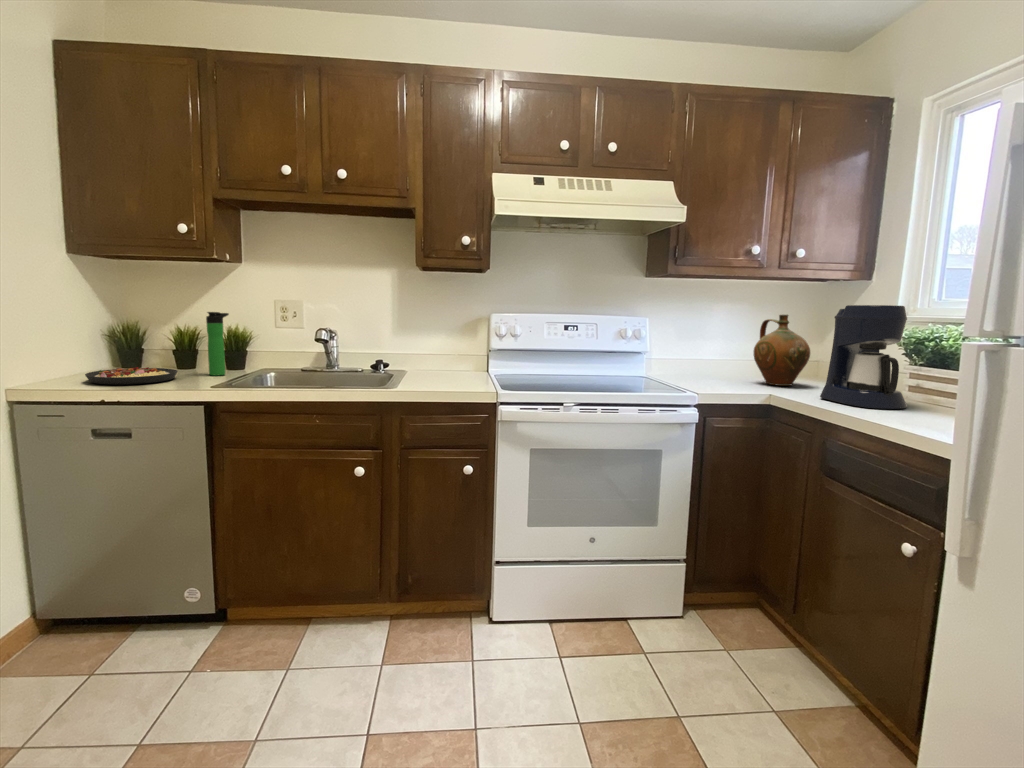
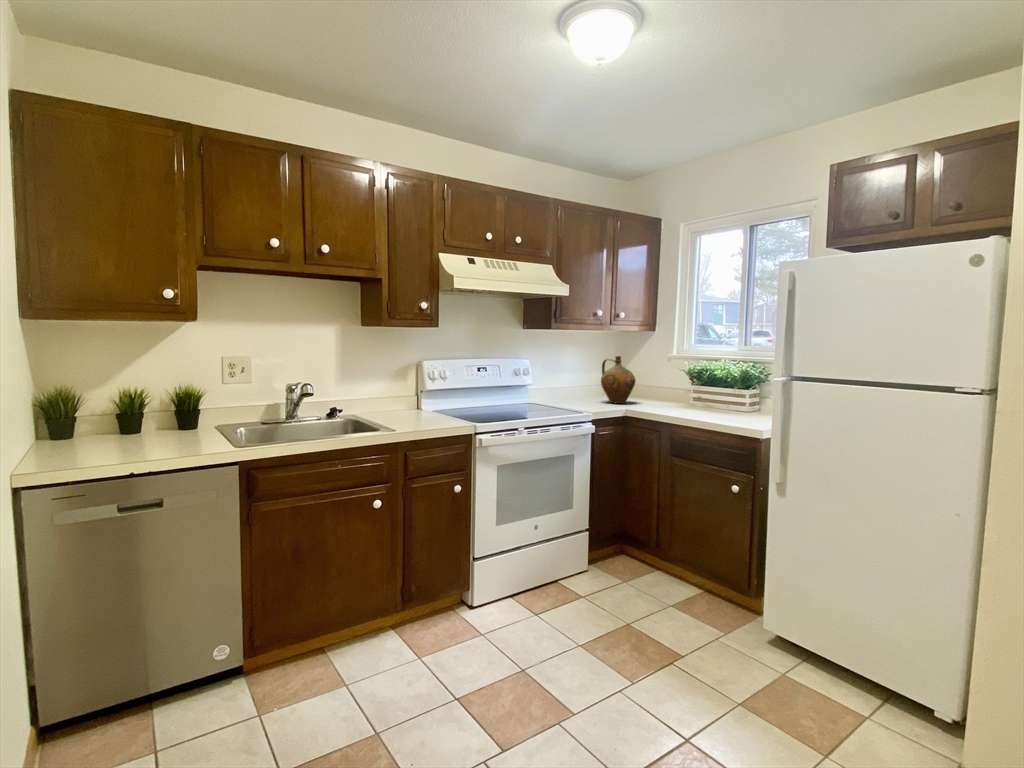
coffee maker: present [820,305,907,409] -> none [656,352,703,413]
bottle: present [206,312,229,375] -> none [186,373,205,436]
plate: present [85,367,178,385] -> none [77,434,174,456]

